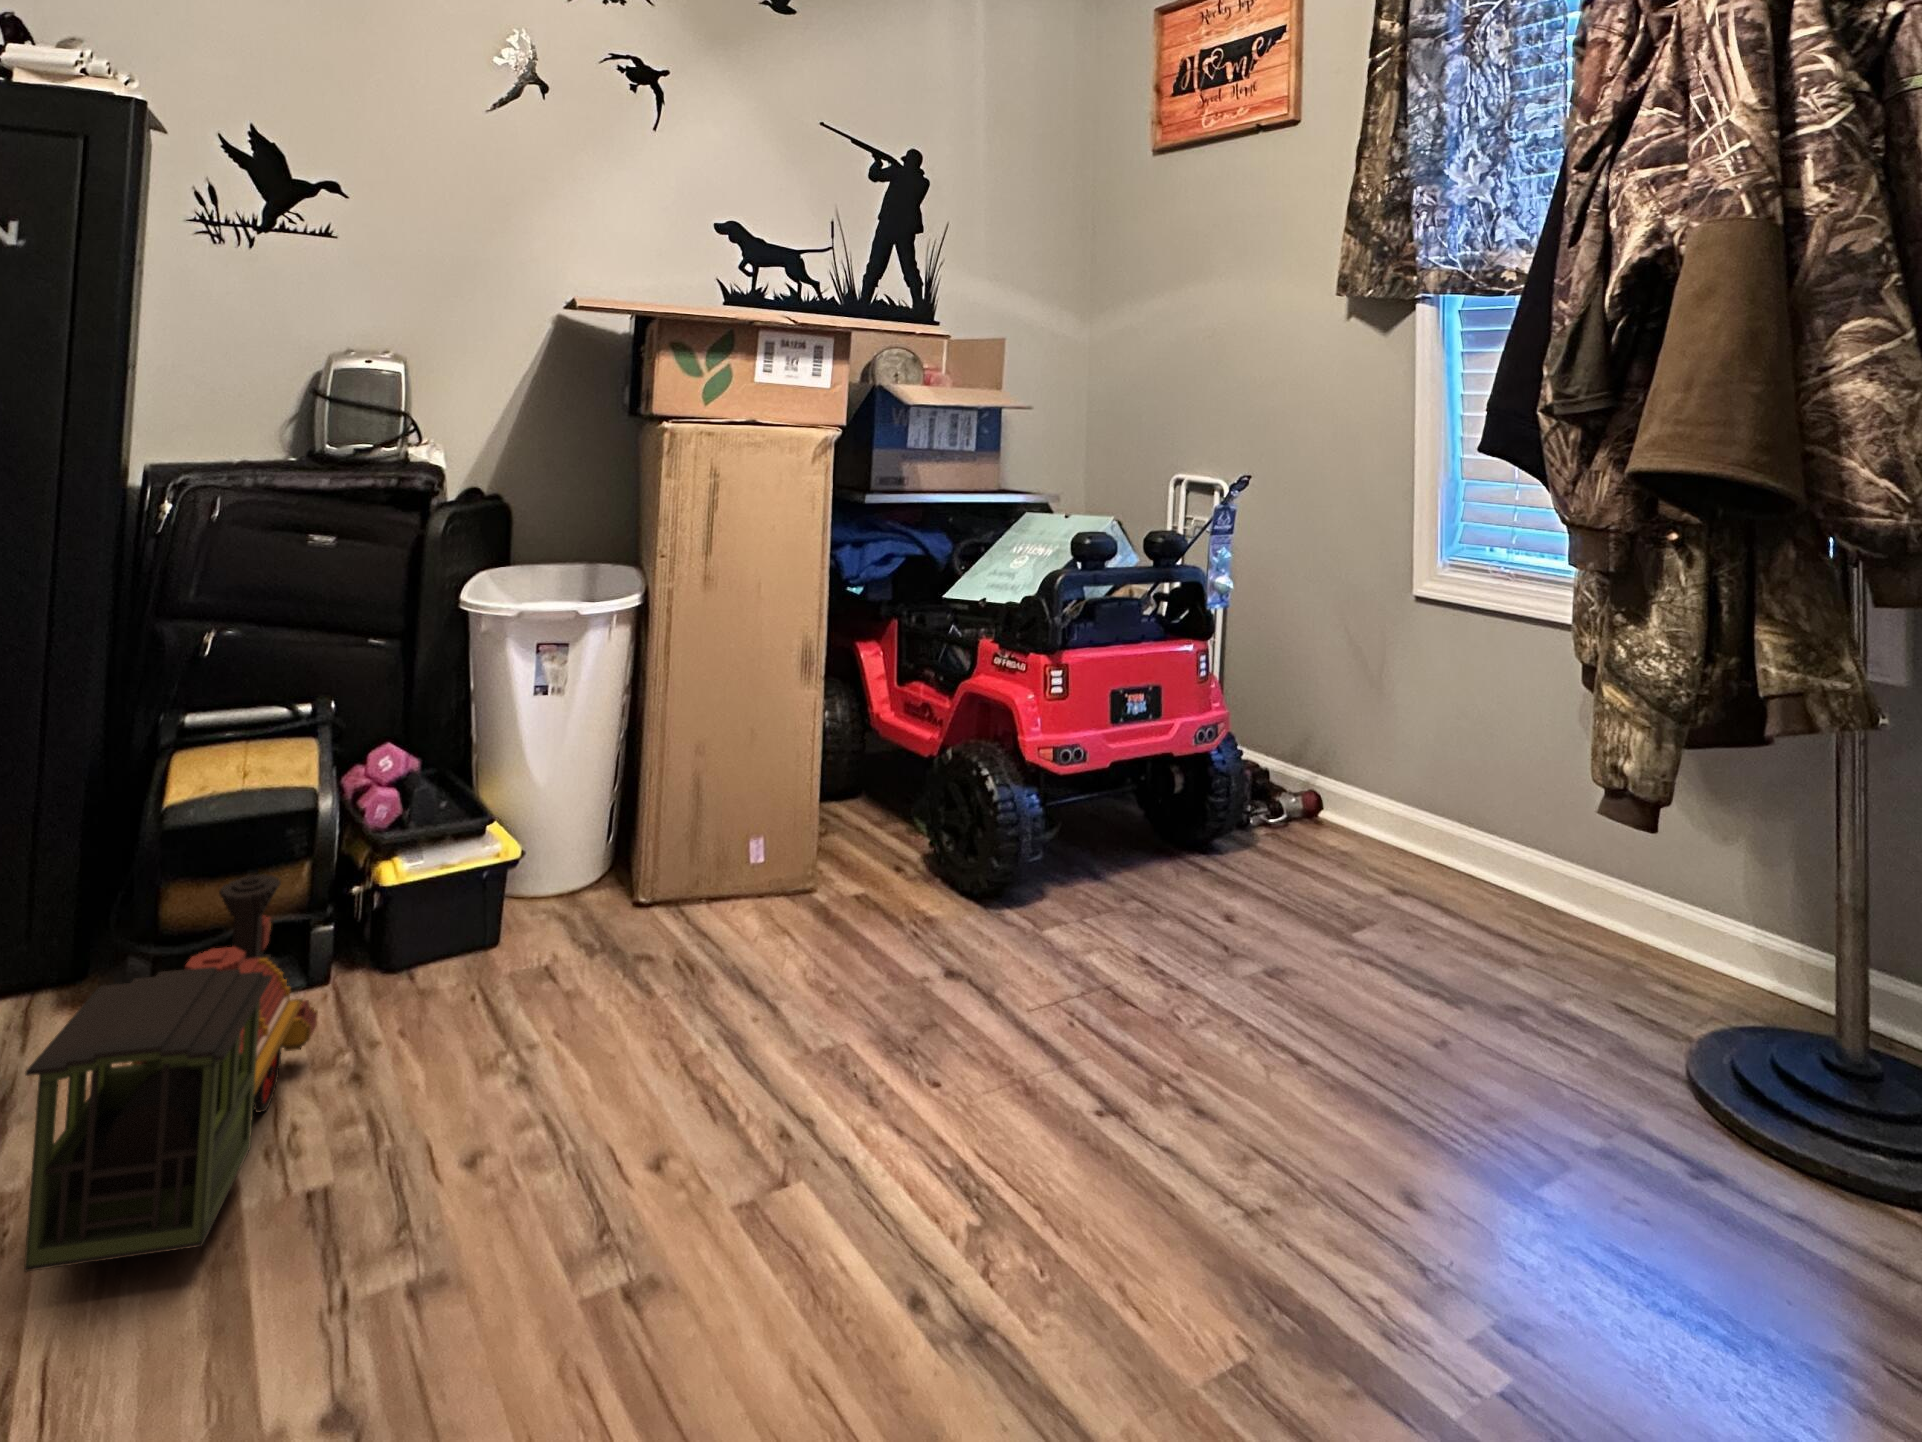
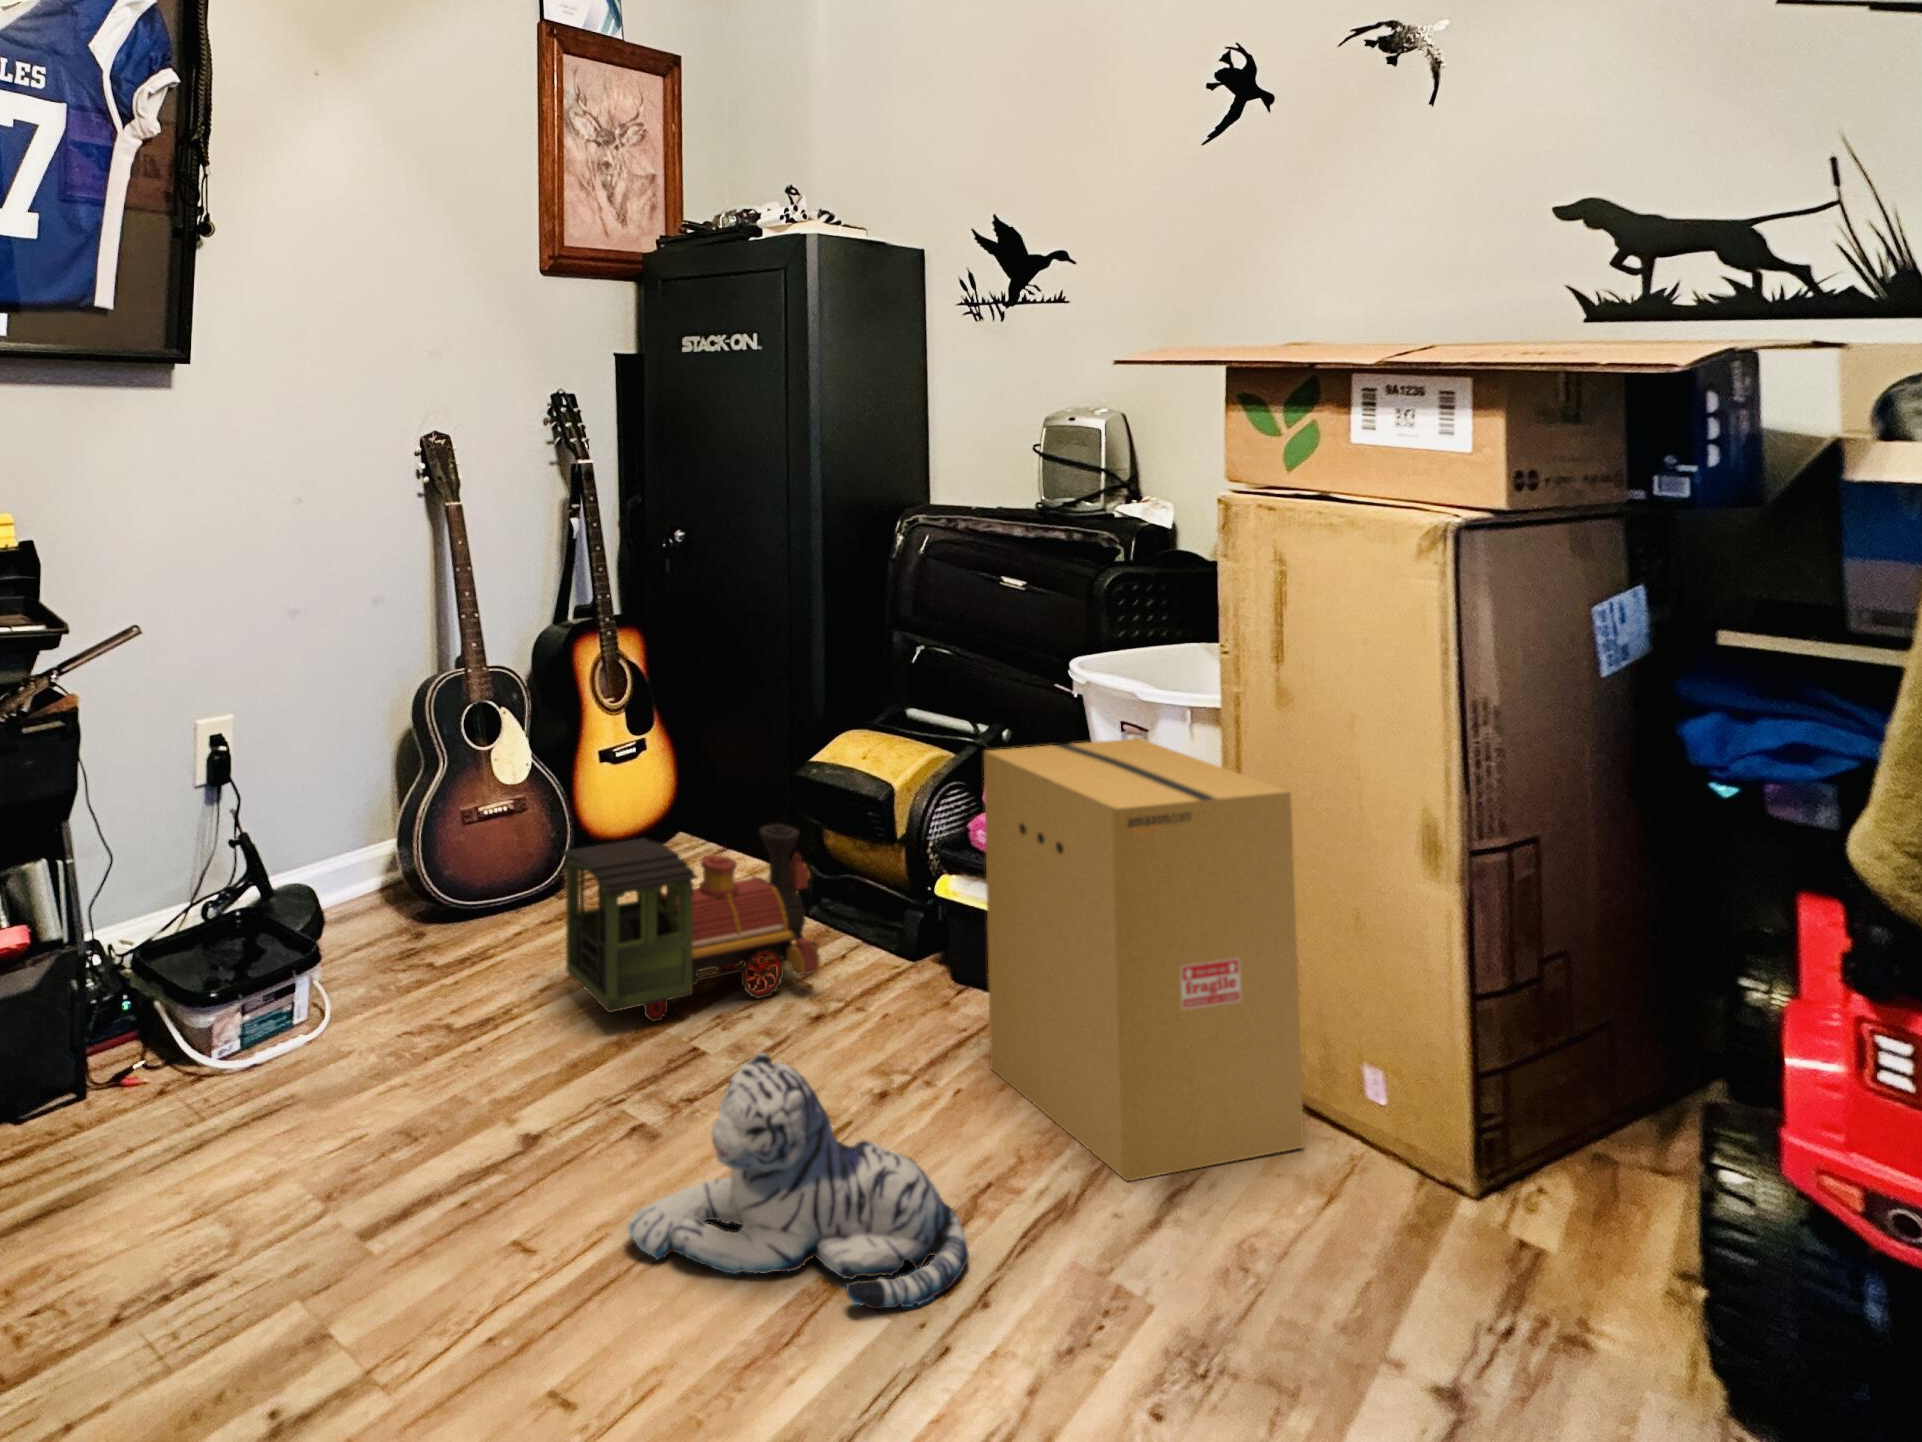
cardboard box: none [542,643,753,1002] -> present [984,738,1304,1181]
plush toy: none [620,1037,831,1354] -> present [627,1052,969,1309]

